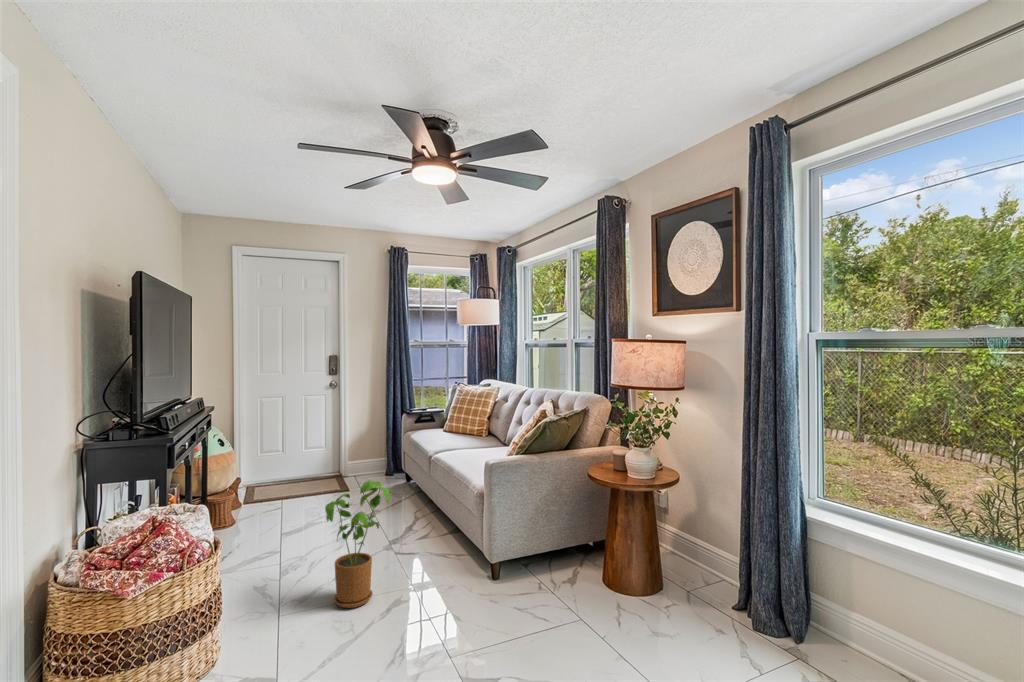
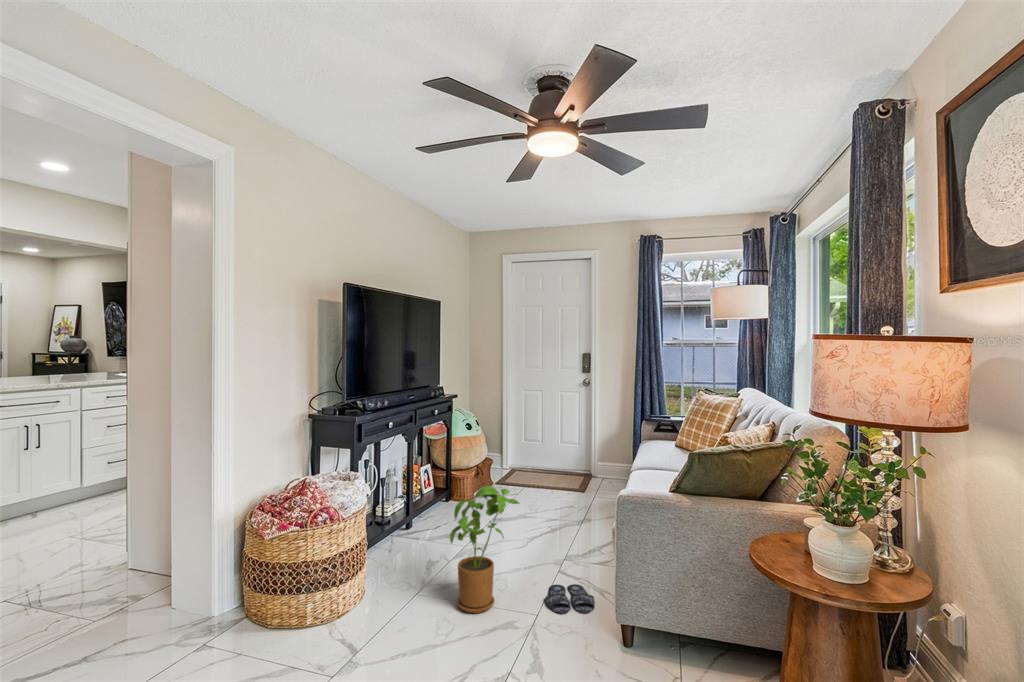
slippers: none [403,556,452,579] -> present [546,584,595,614]

